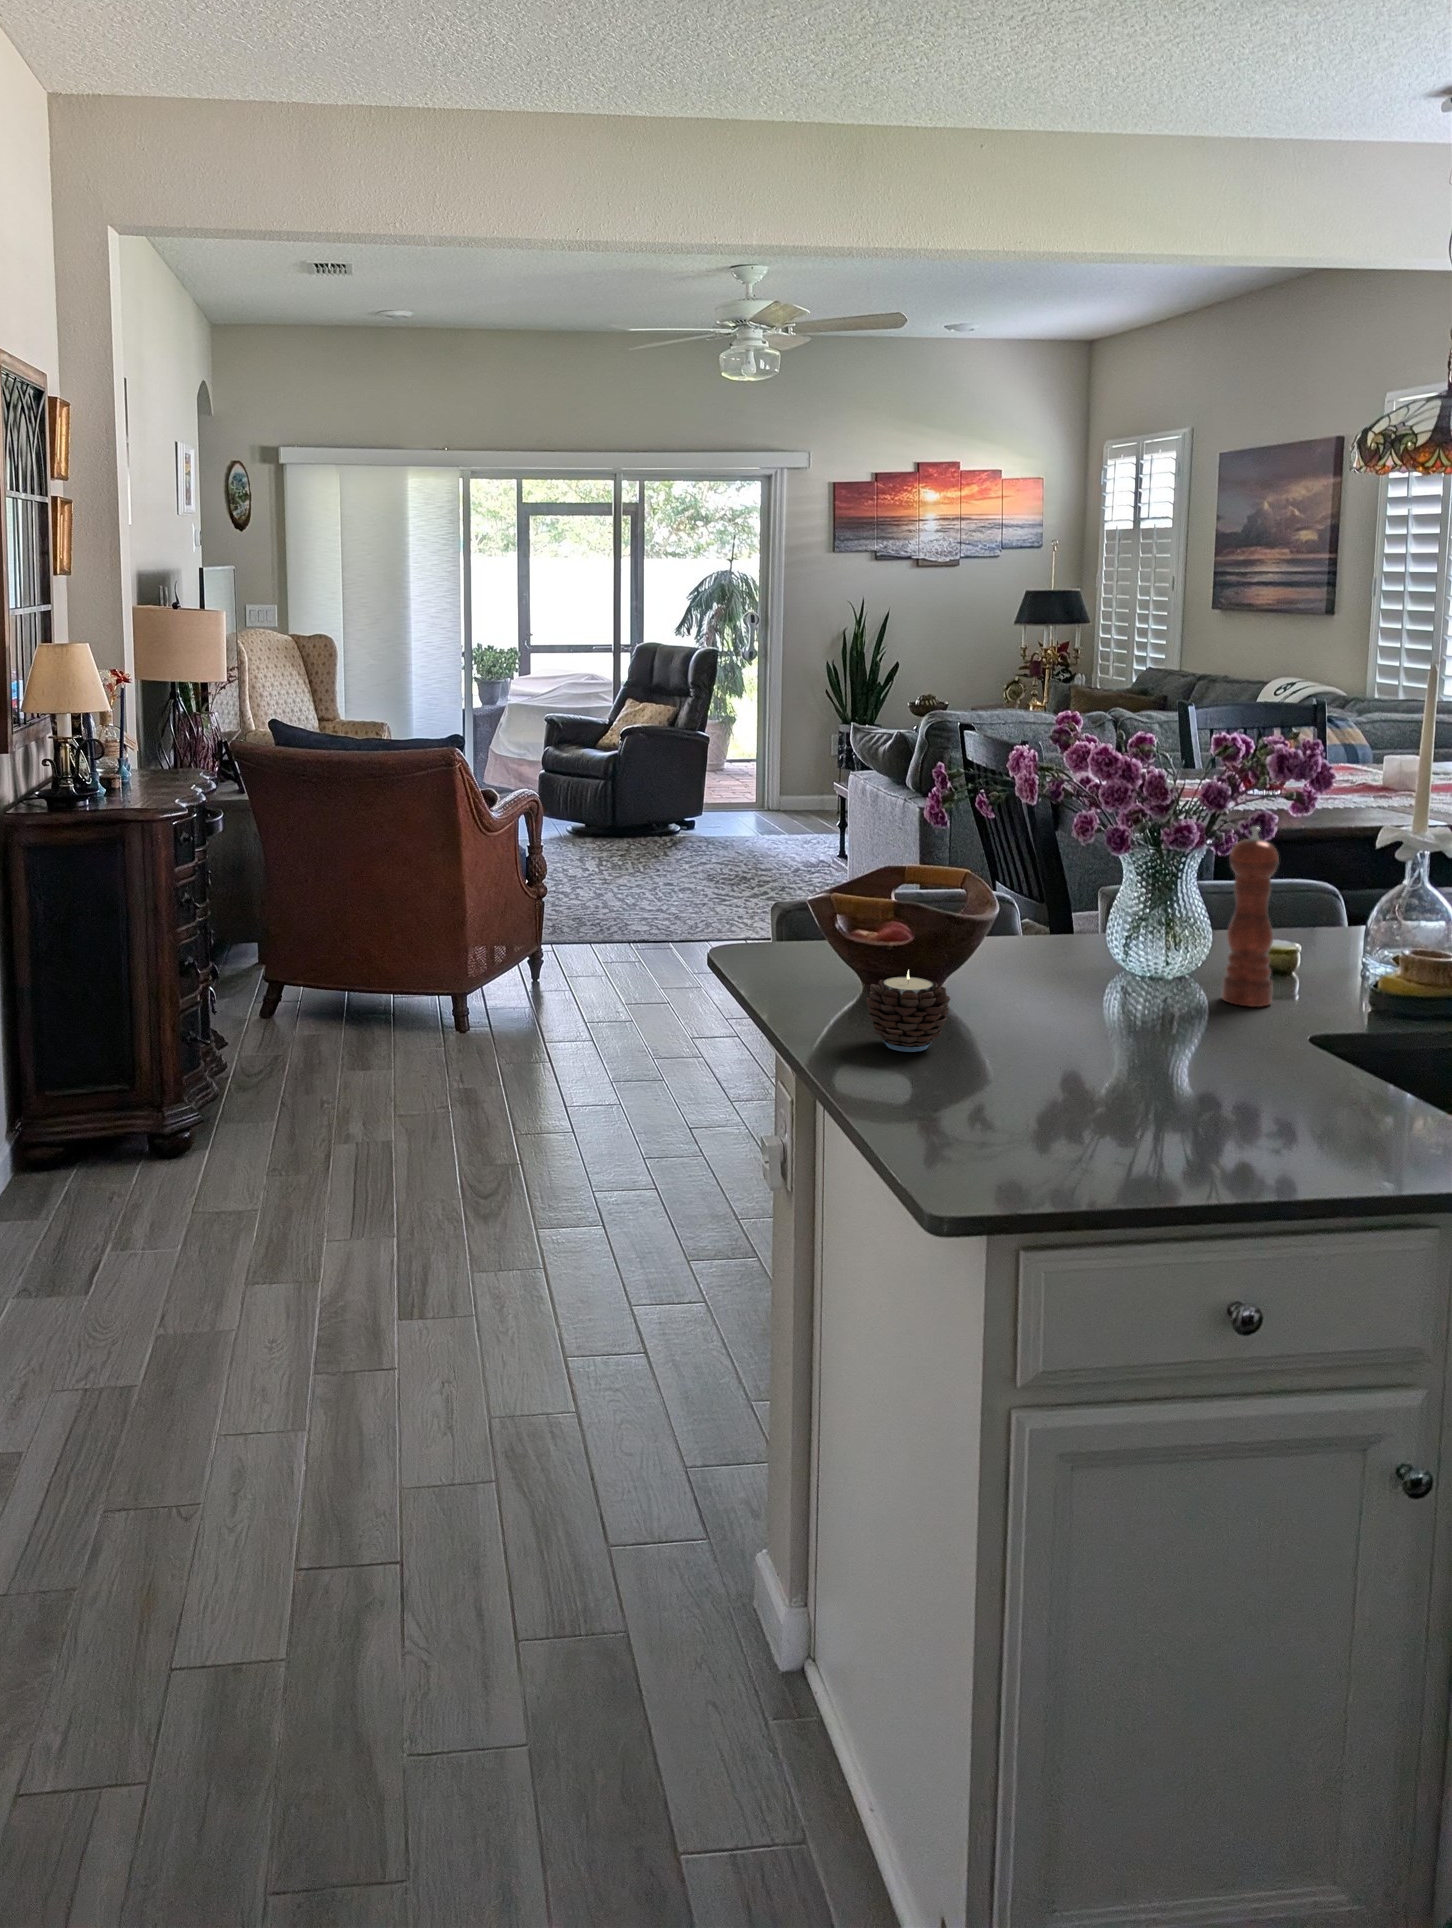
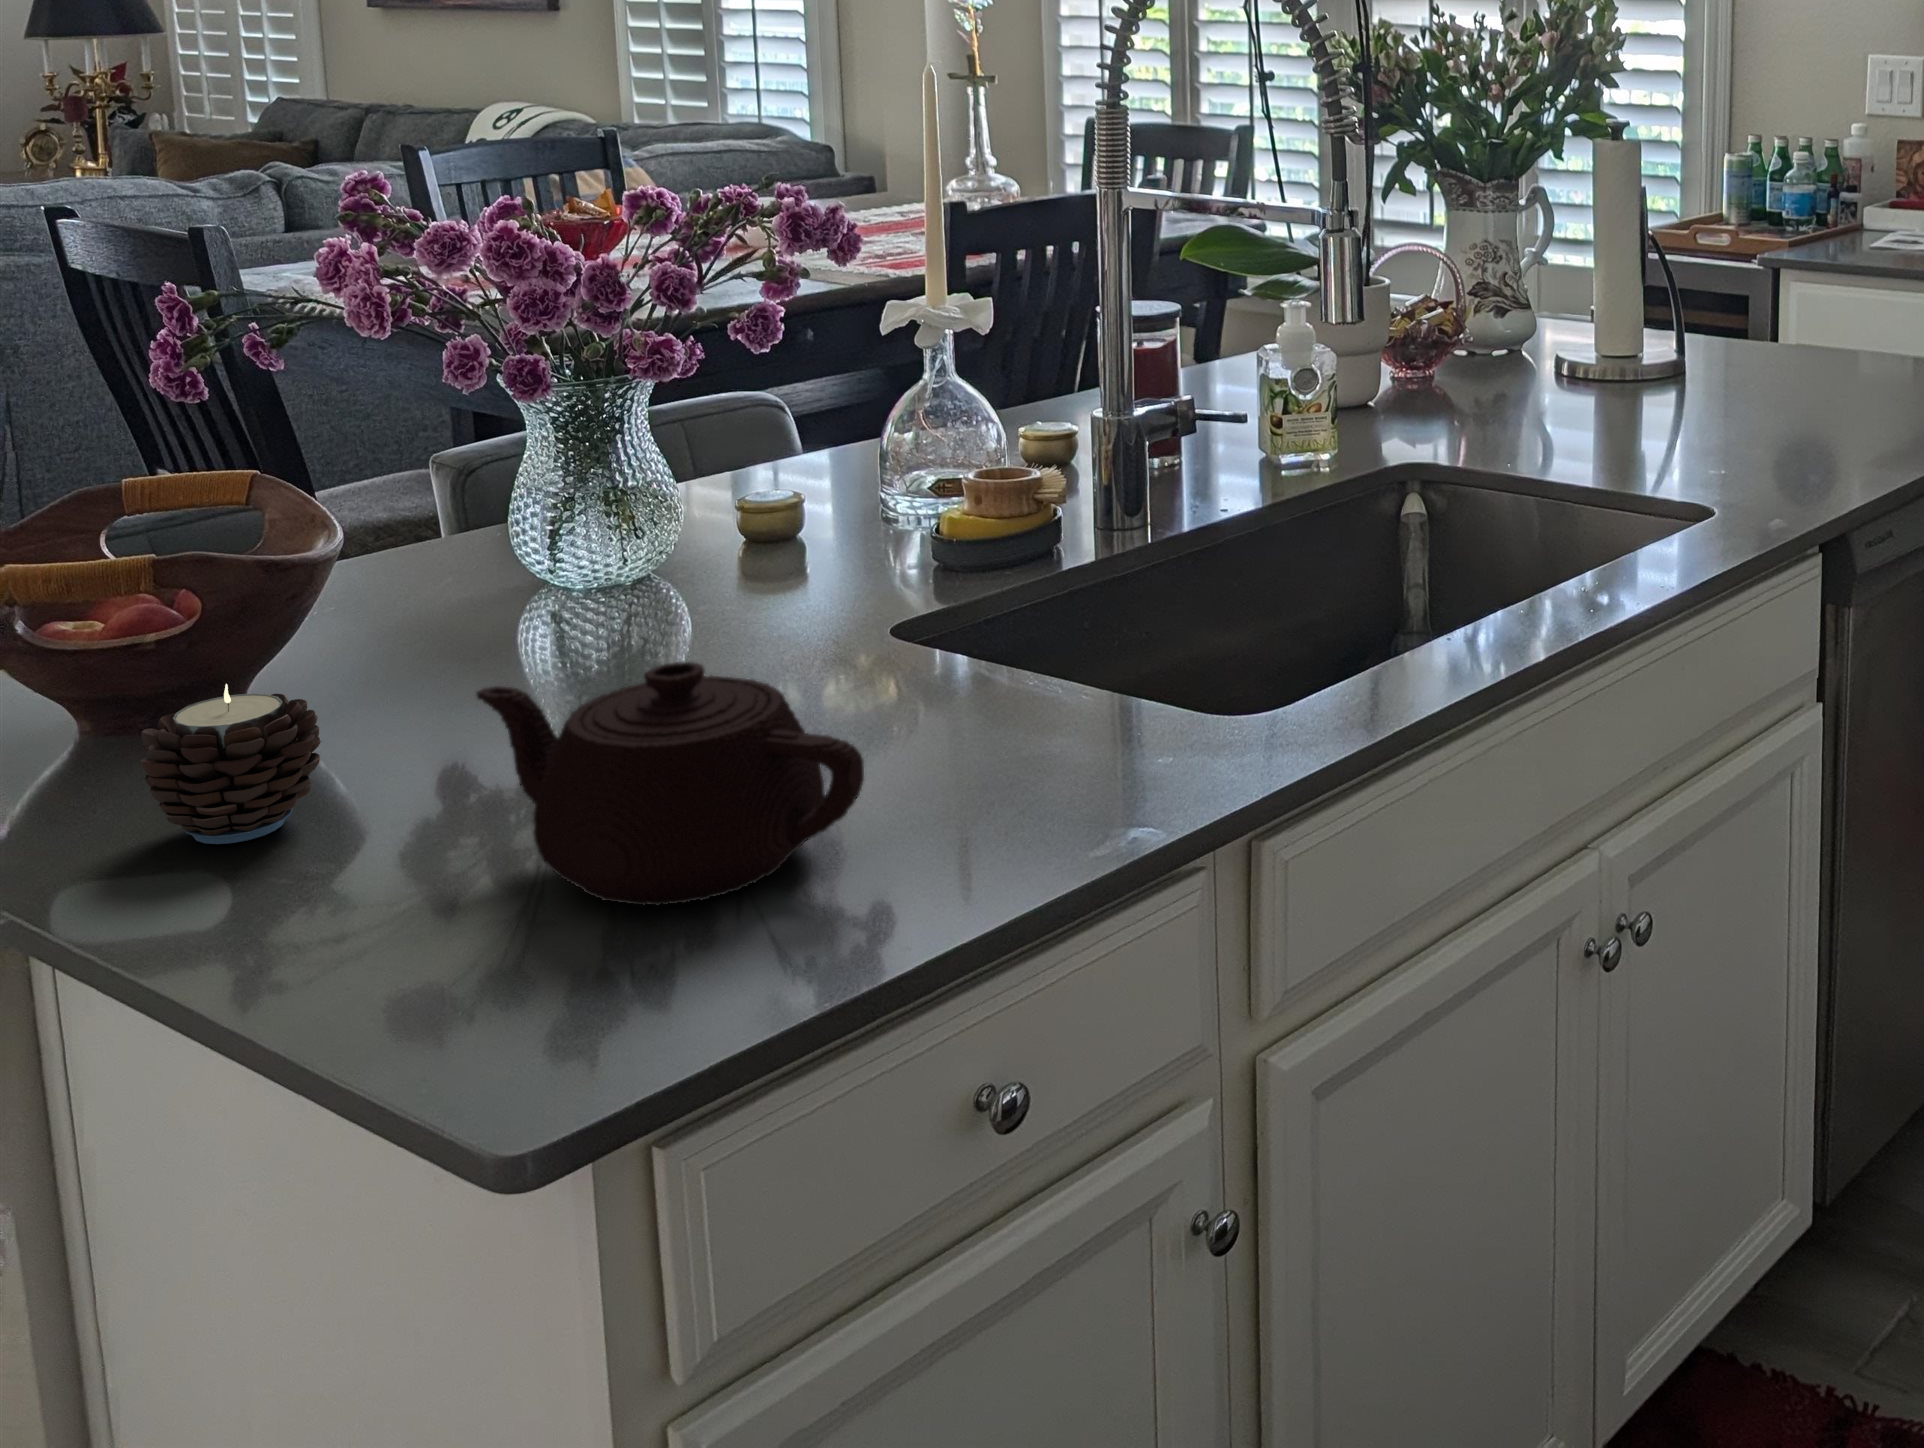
pepper mill: present [1222,827,1279,1007] -> none [721,324,807,604]
teapot: none [1013,998,1197,1142] -> present [477,662,864,905]

